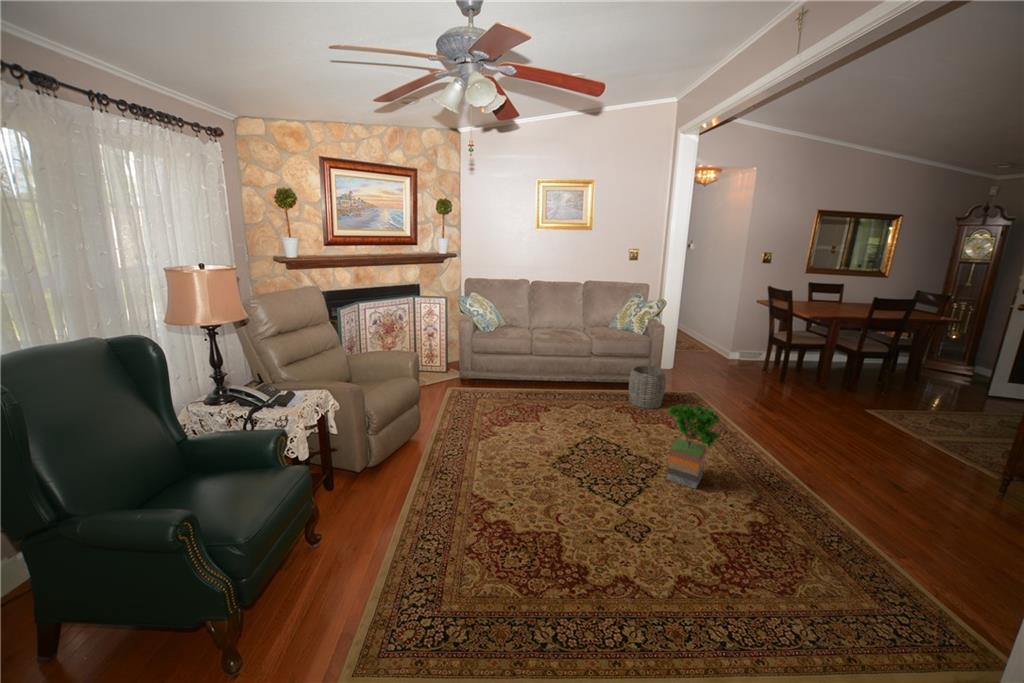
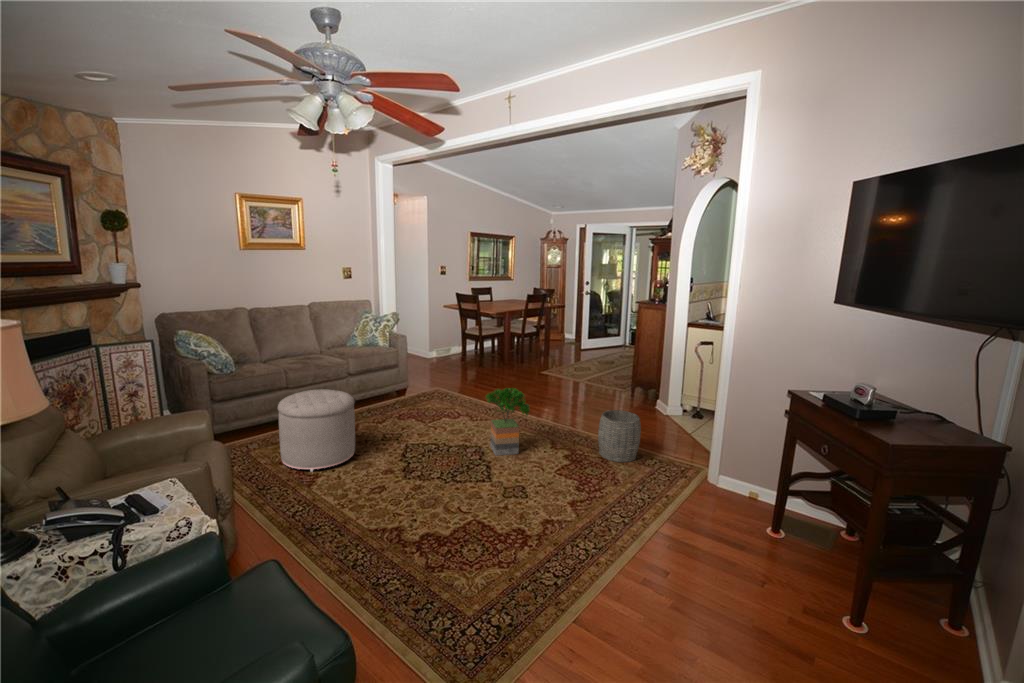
ottoman: none [488,361,550,429] -> present [278,389,355,472]
woven basket: present [629,366,666,409] -> present [598,410,641,462]

